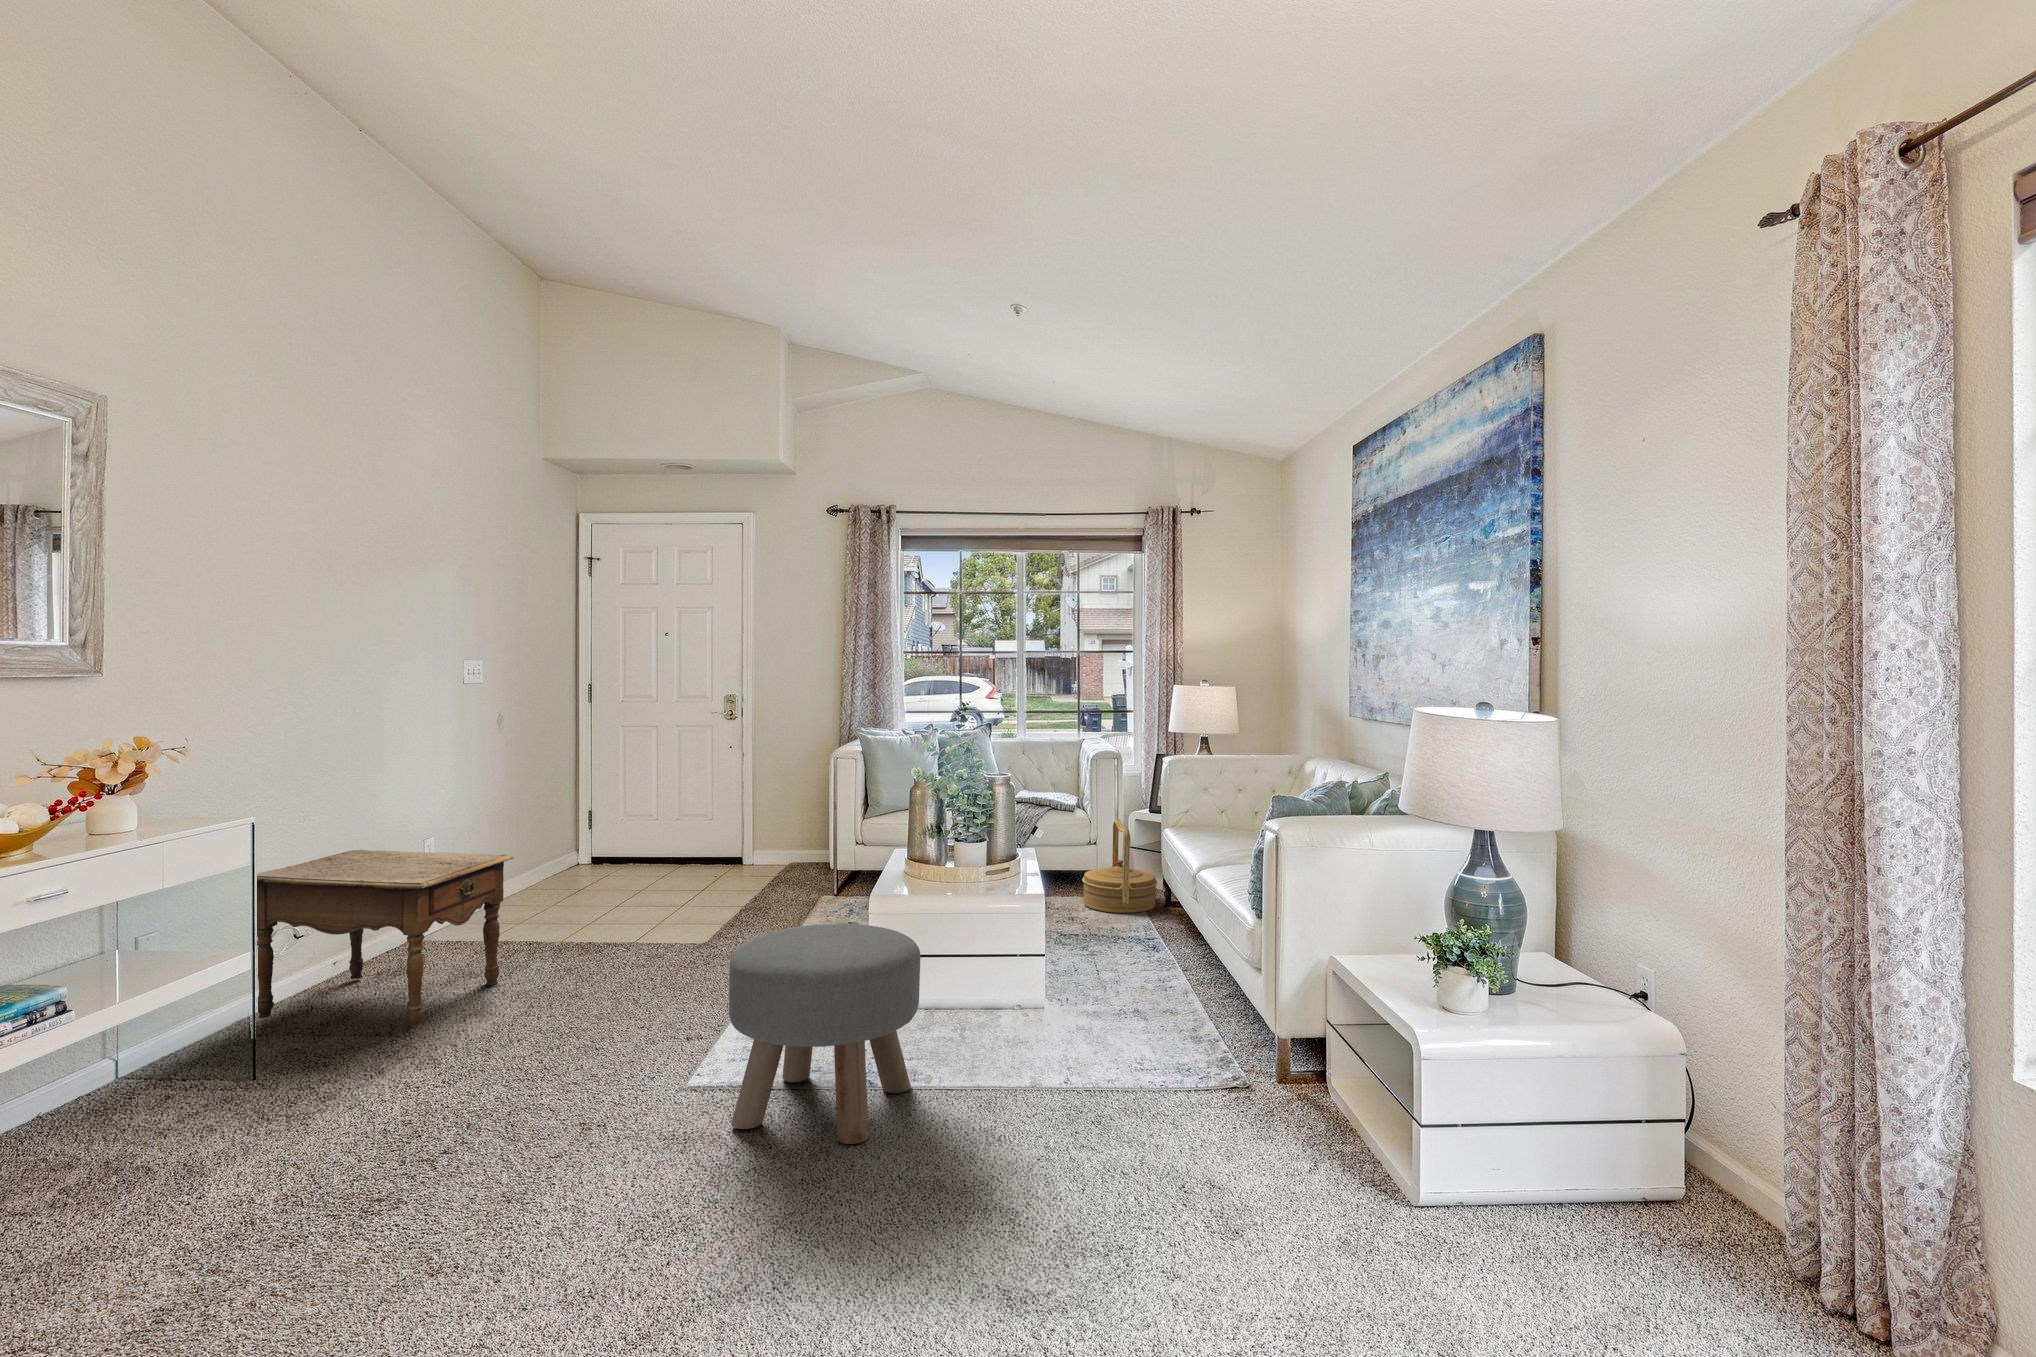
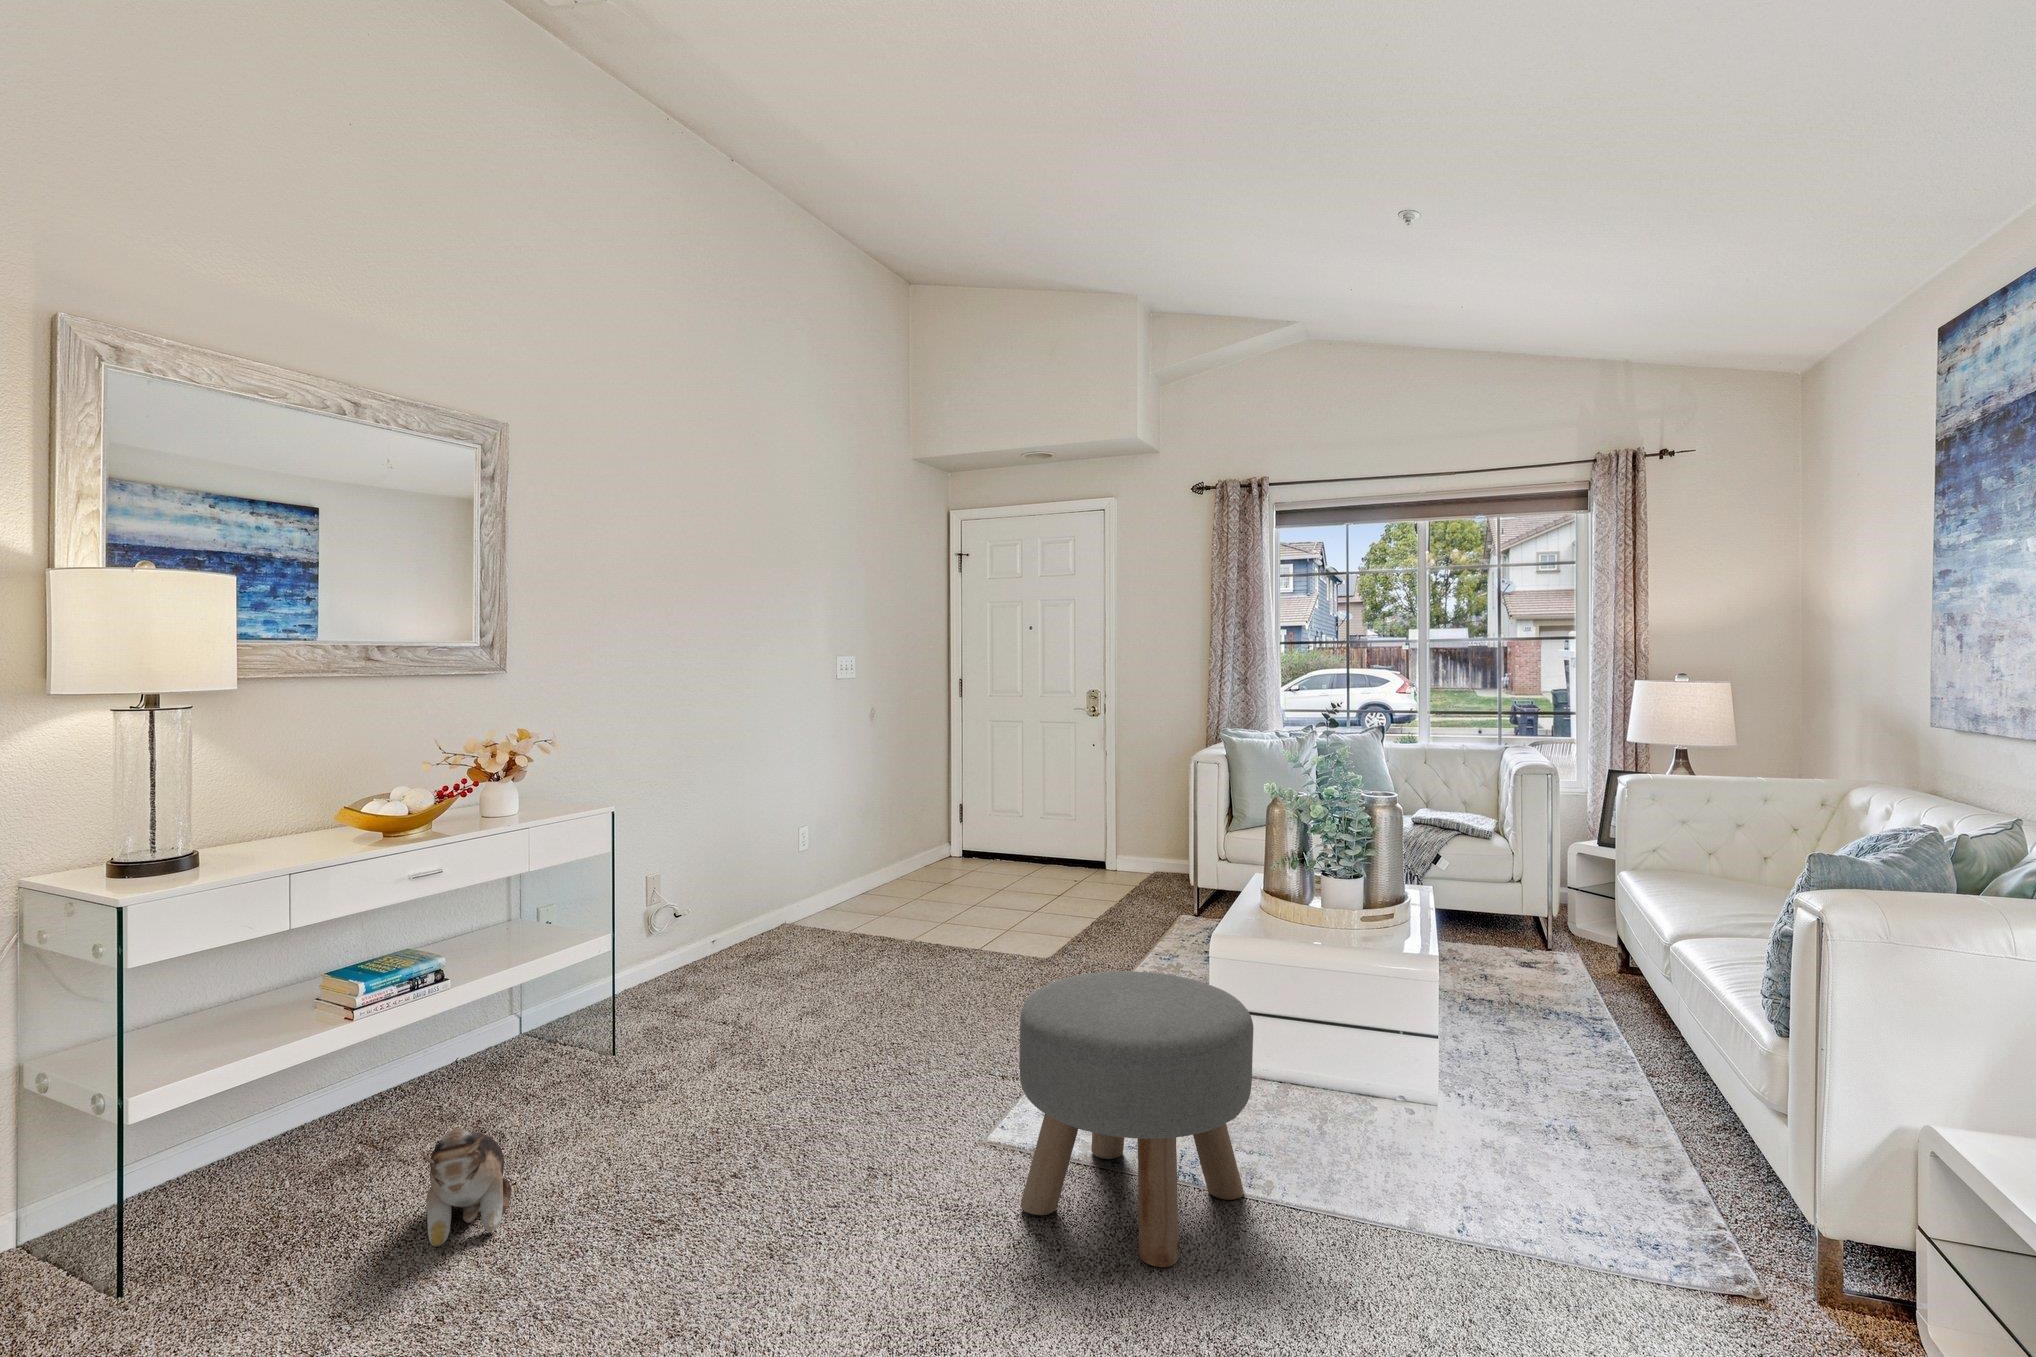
woven basket: present [1082,819,1157,913] -> none [1501,853,1610,978]
side table: present [257,850,514,1027] -> none [623,836,857,1020]
plush toy: none [100,1139,193,1266] -> present [419,1127,511,1247]

